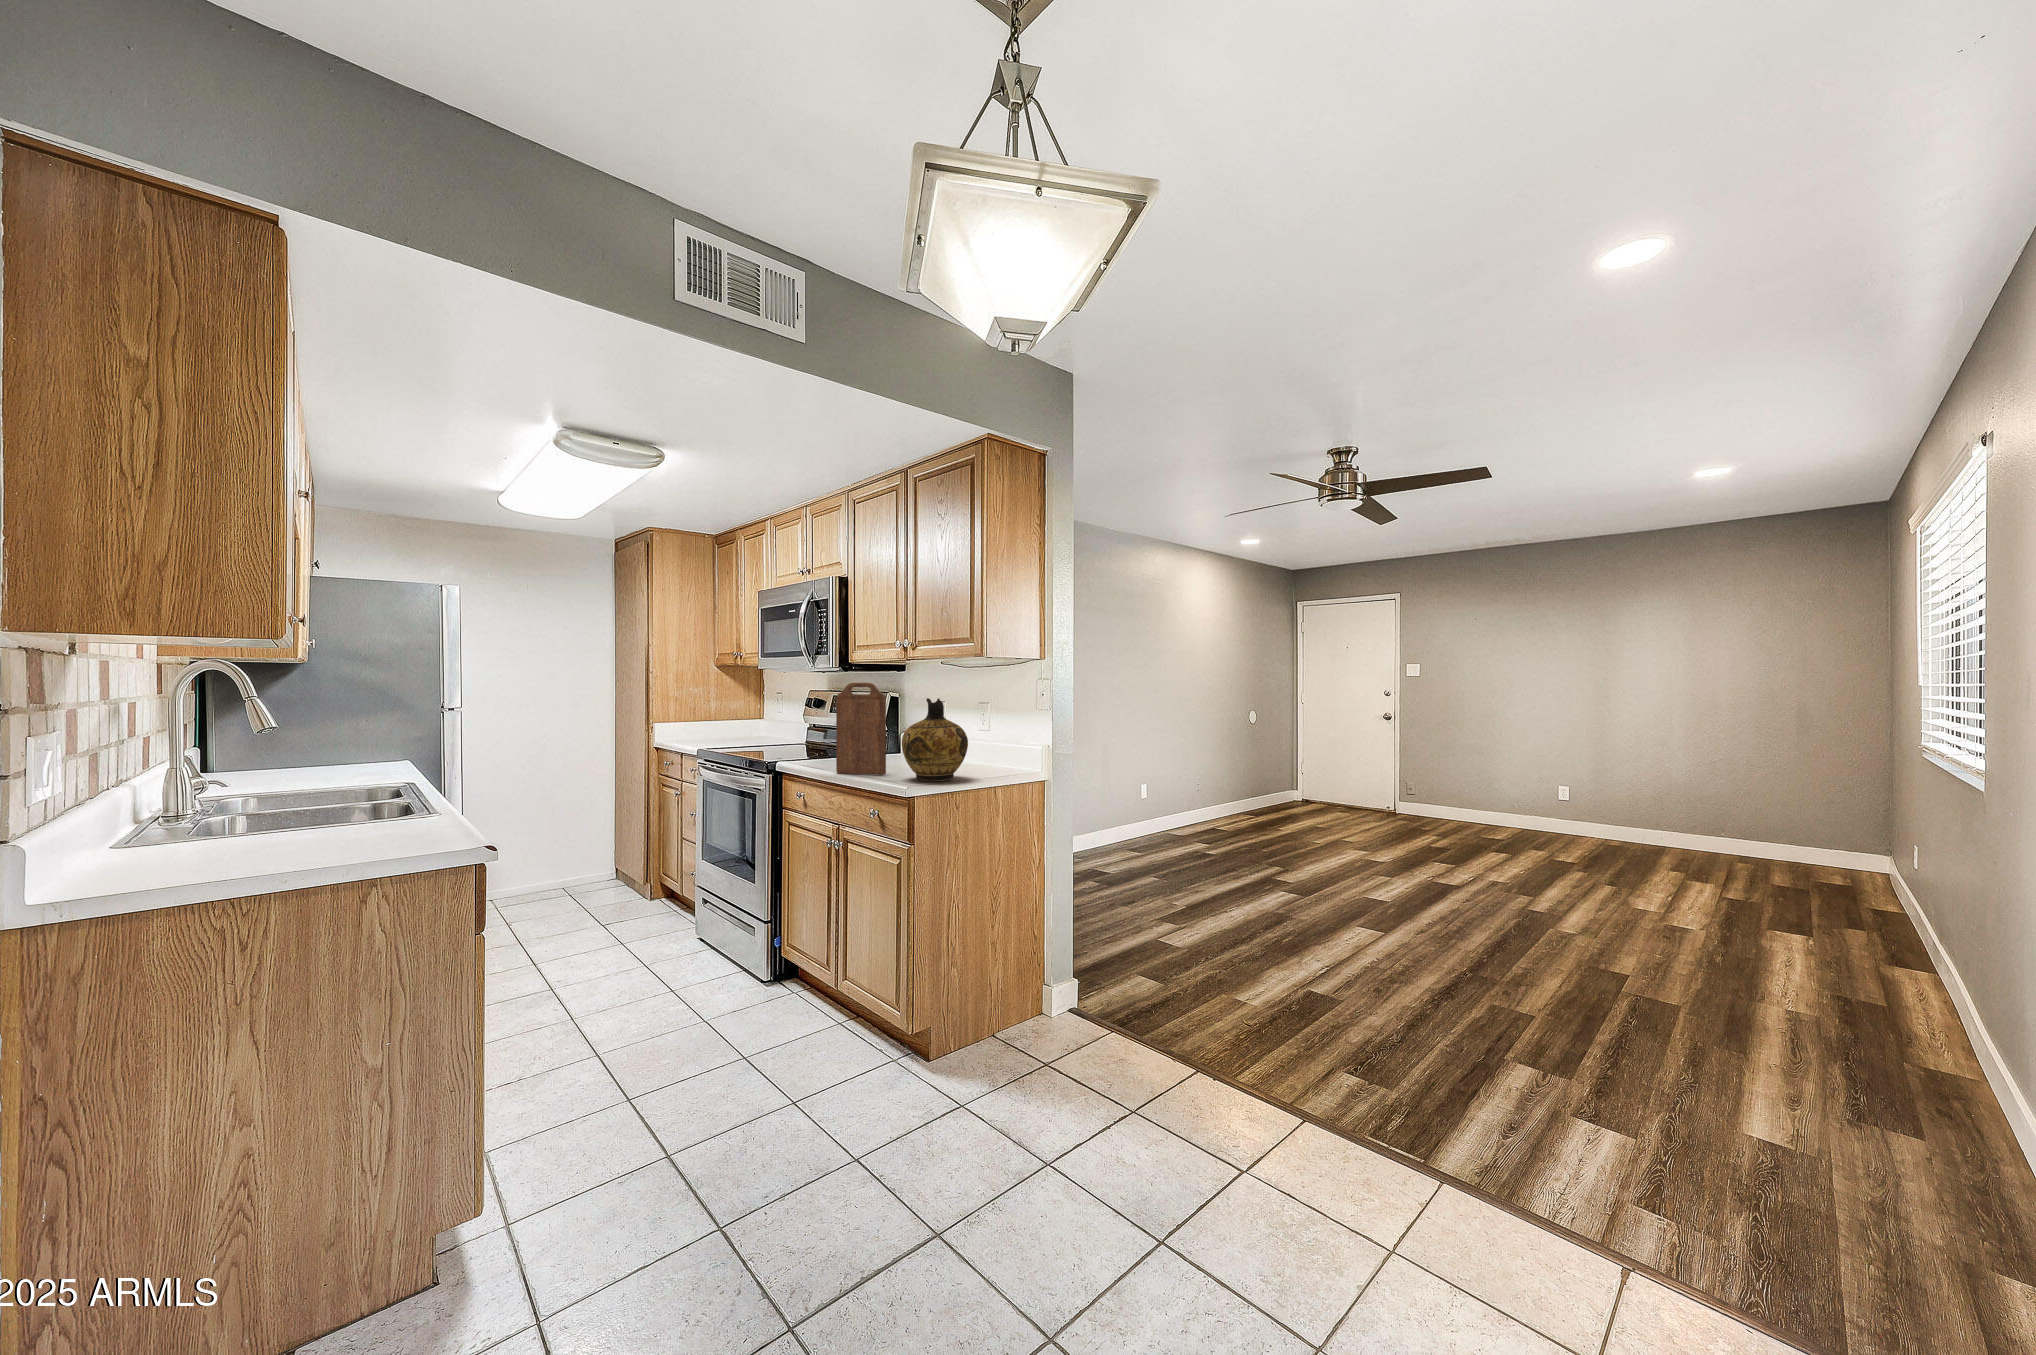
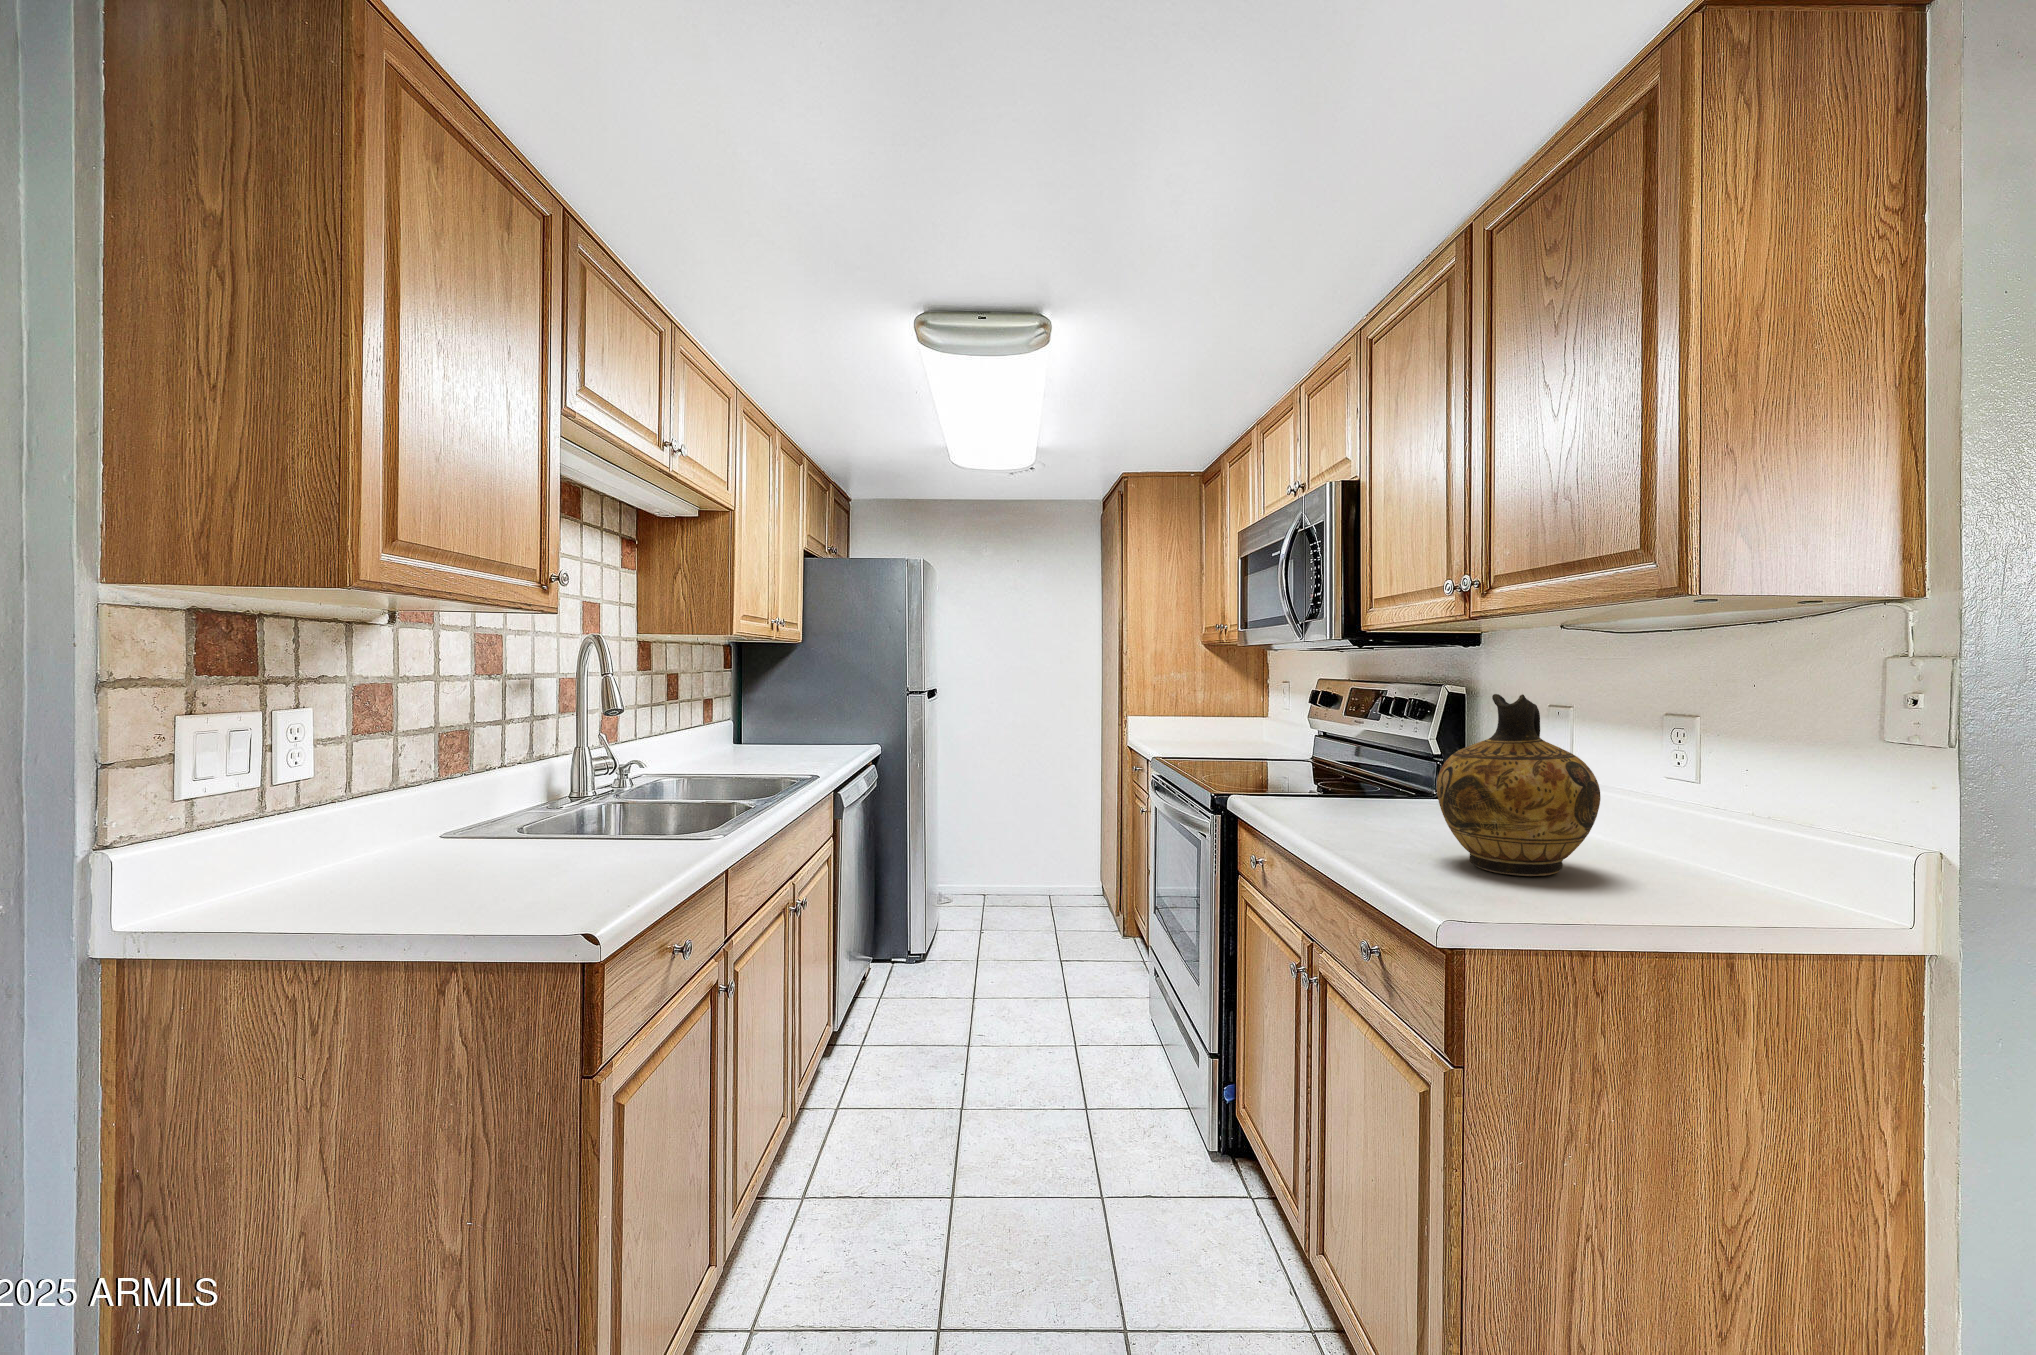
cutting board: present [836,683,886,775] -> none [1316,663,1410,842]

